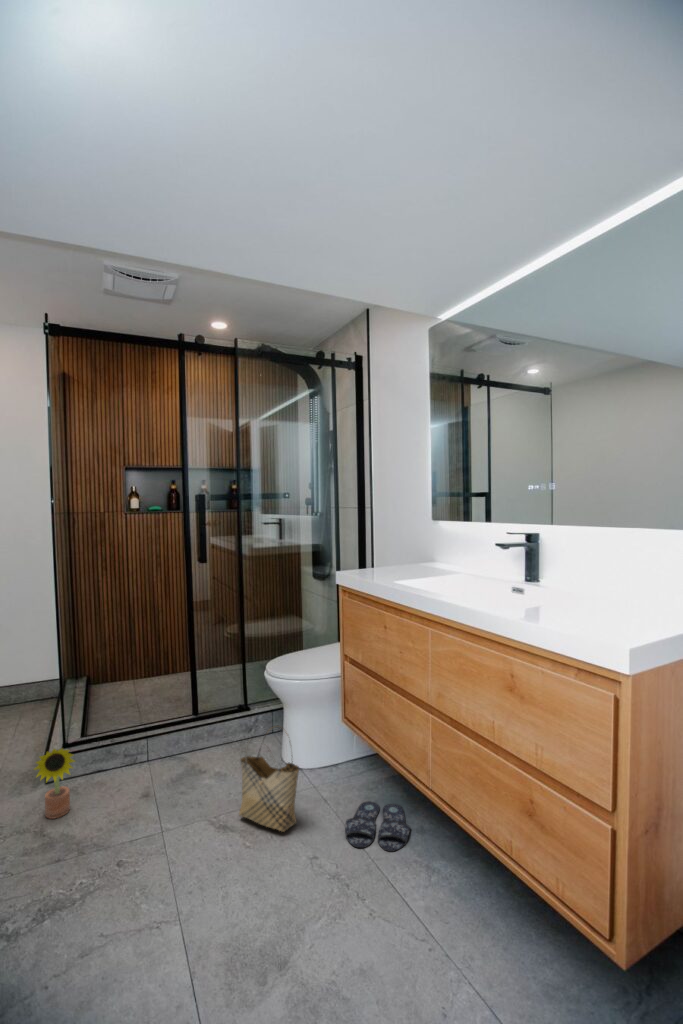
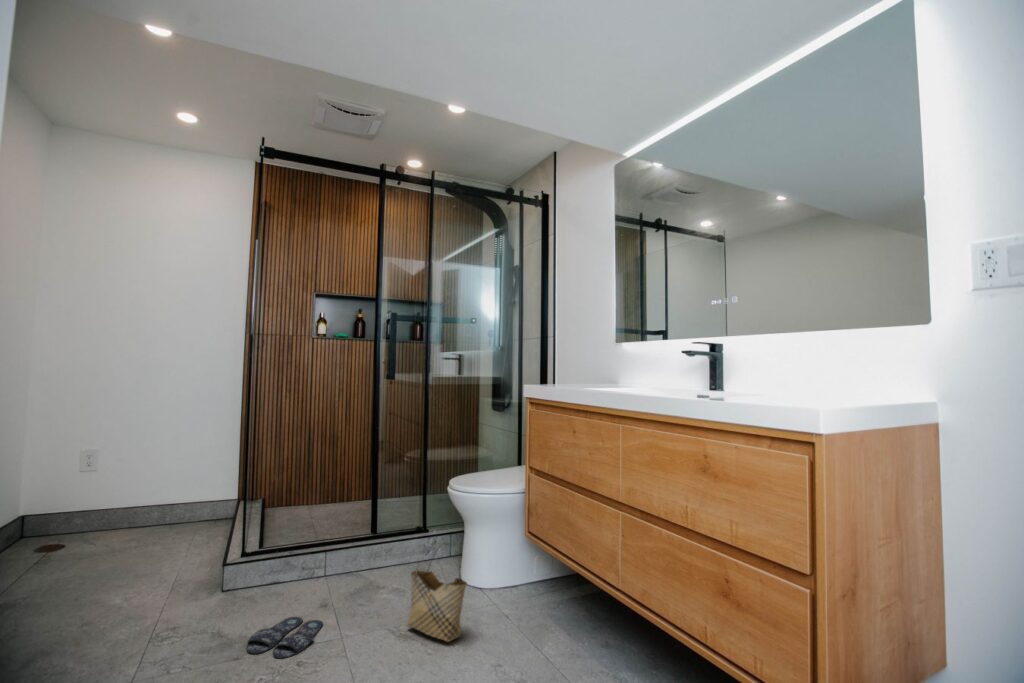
decorative plant: present [34,748,75,819] -> none [217,550,257,618]
slippers: present [345,801,410,852] -> present [247,617,323,659]

